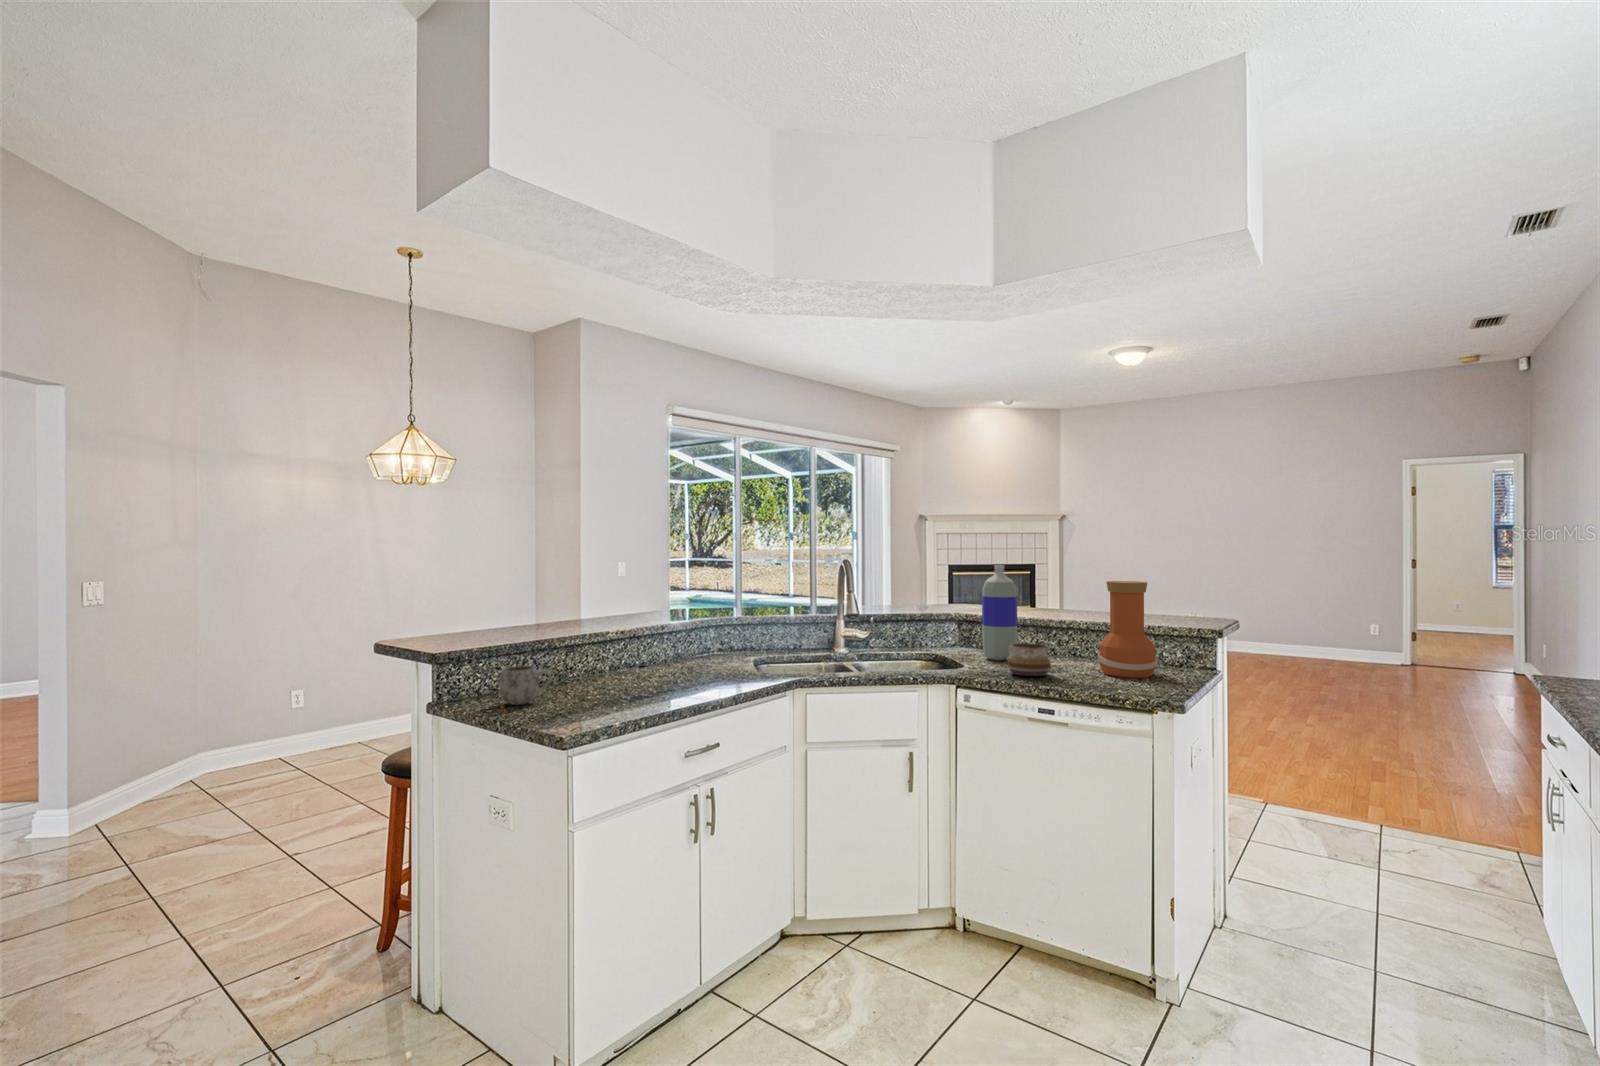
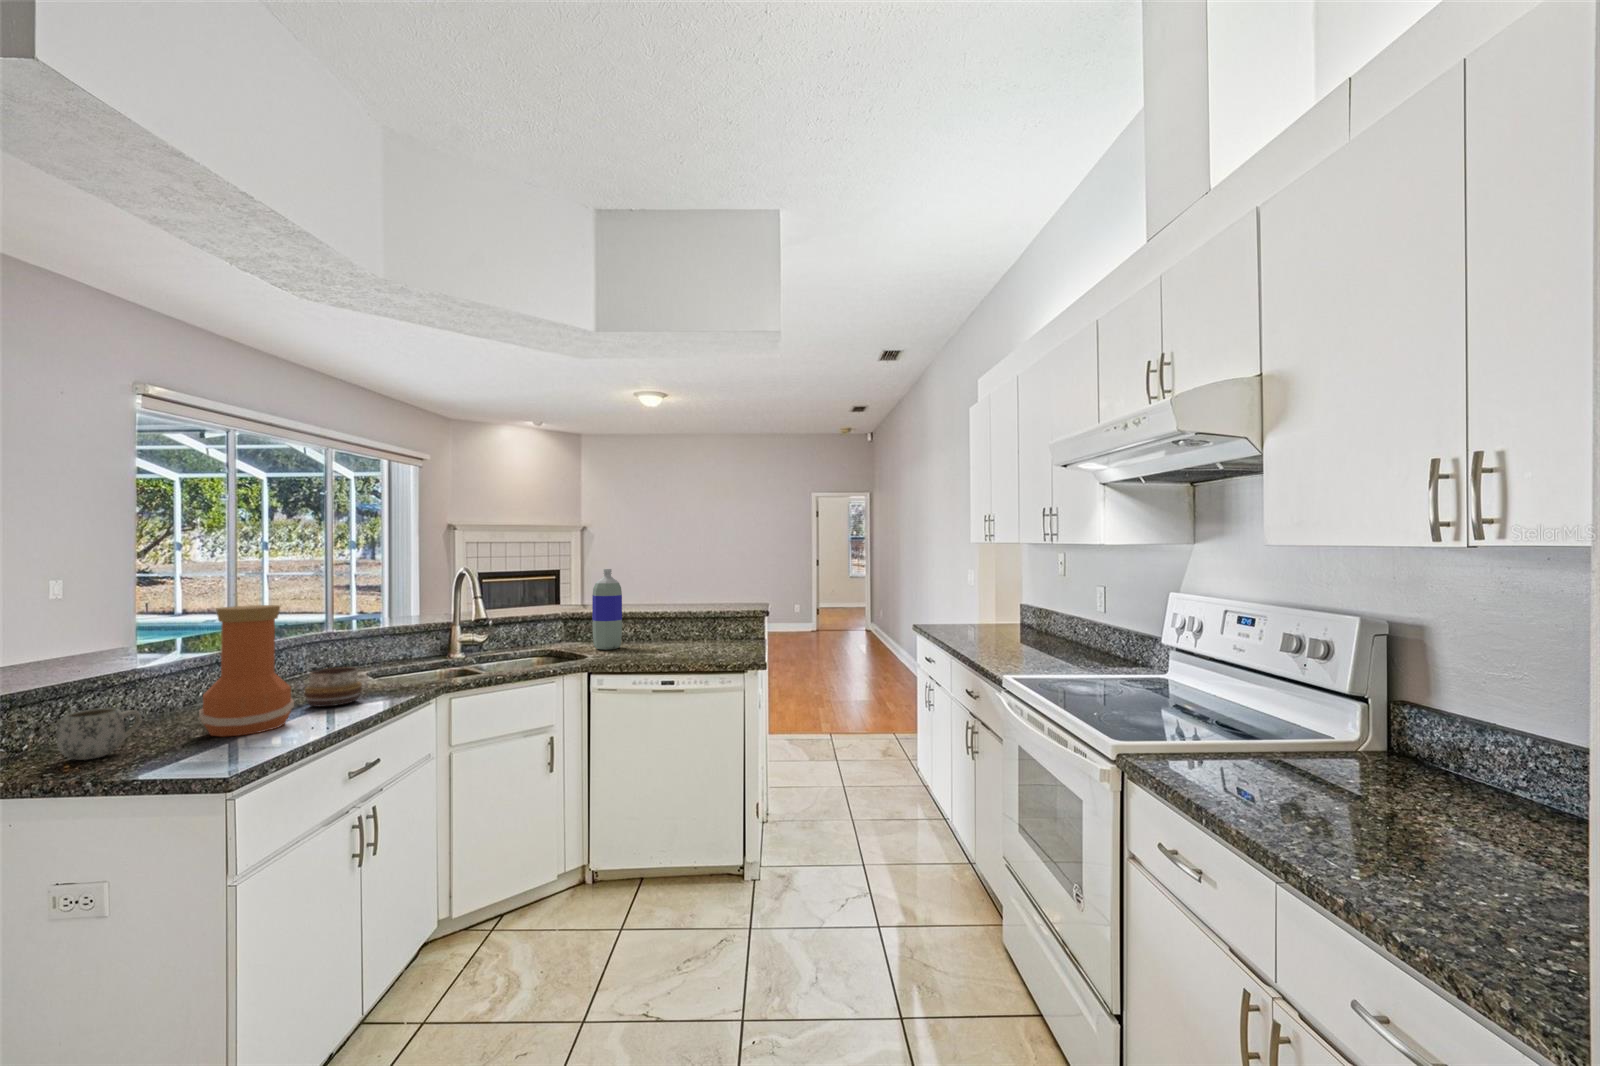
vase: present [1098,581,1158,678] -> present [199,605,294,736]
decorative bowl: present [1007,643,1051,676] -> present [304,667,362,707]

